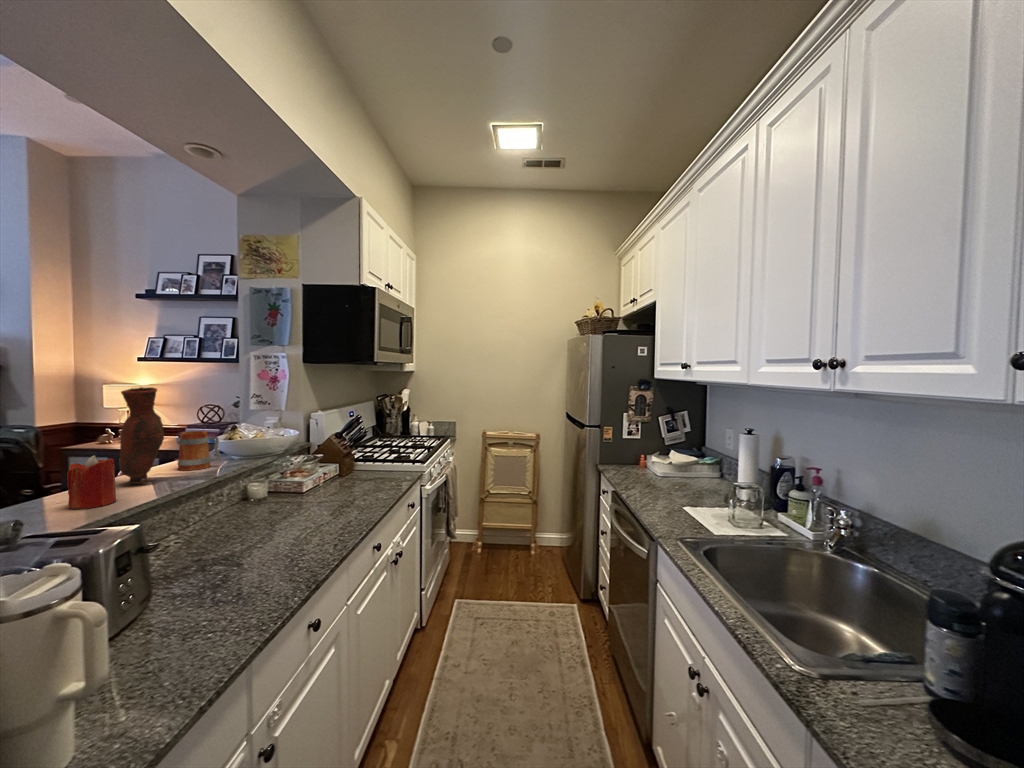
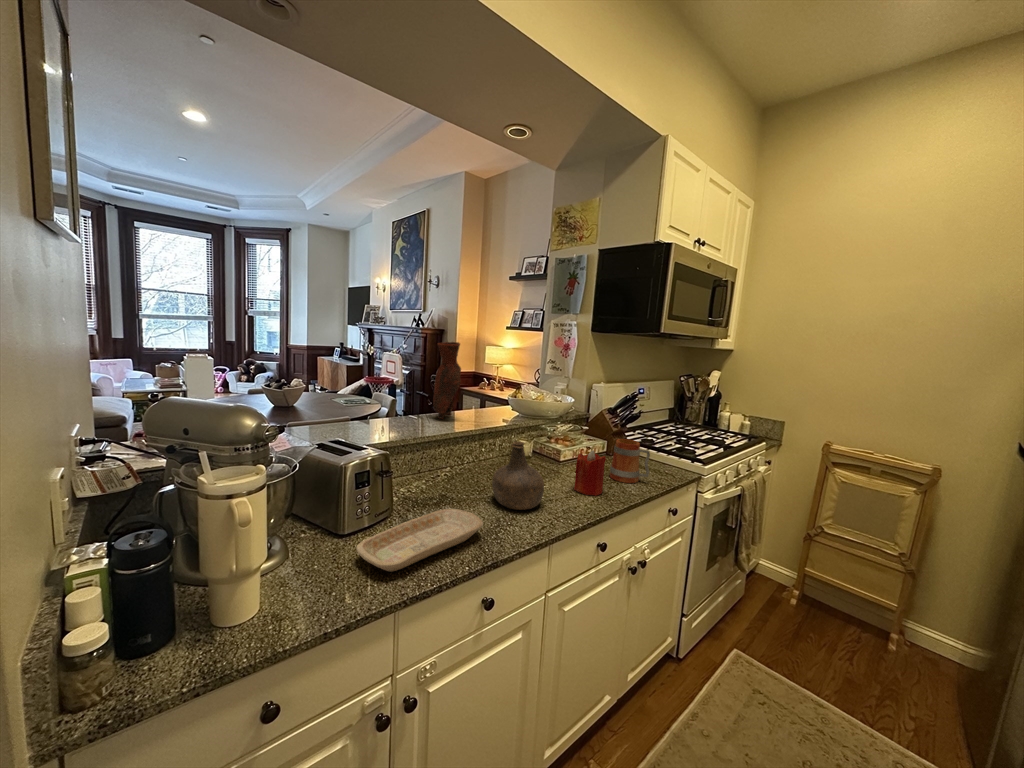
mug: present [178,431,221,471] -> present [610,439,650,483]
candle: present [67,455,116,509] -> present [574,450,606,496]
bottle: none [266,477,322,543] -> present [492,441,544,510]
tray: none [179,554,293,629] -> present [357,509,483,572]

